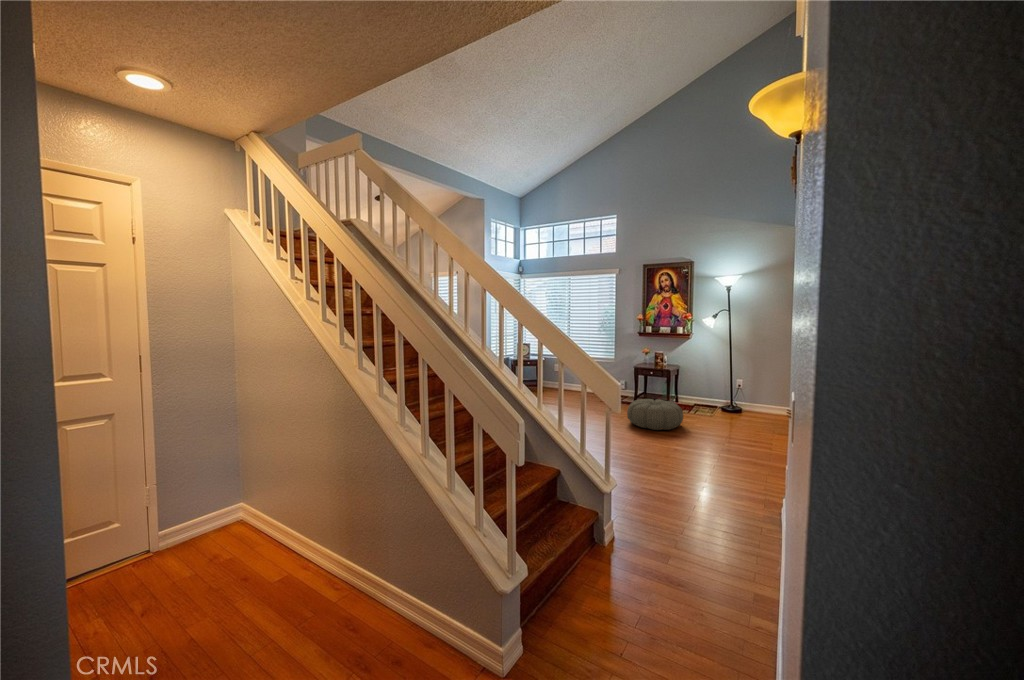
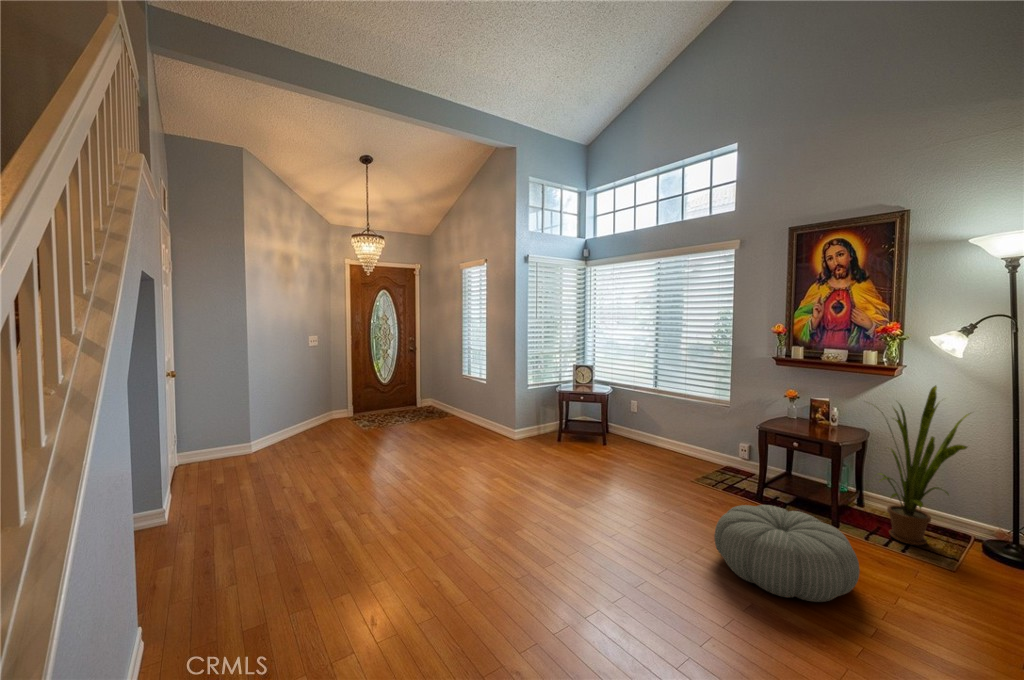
house plant: none [678,342,719,412] -> present [878,386,970,545]

